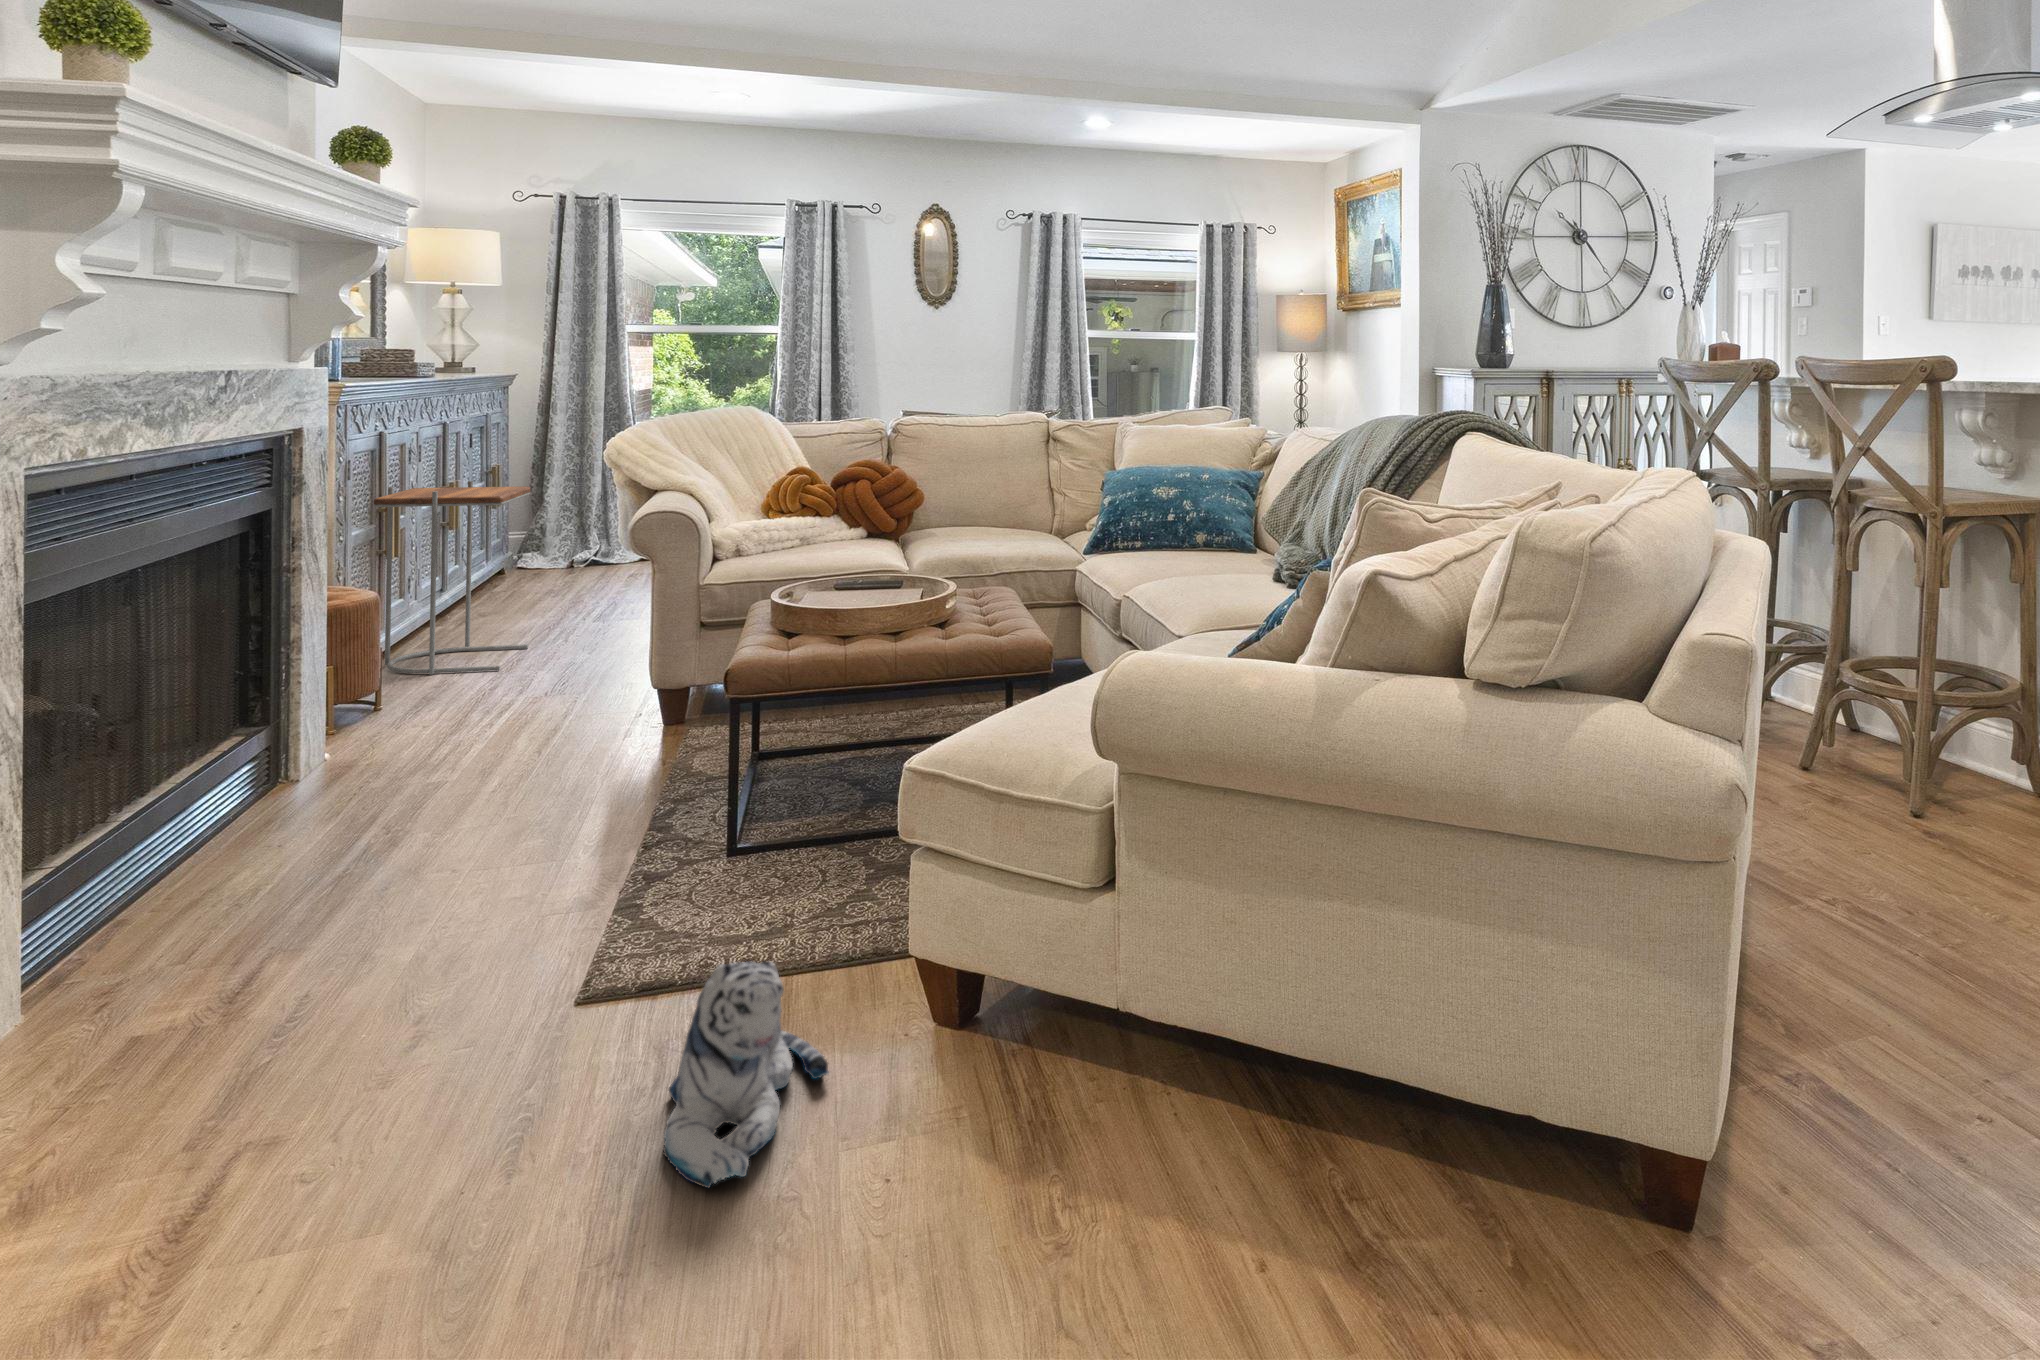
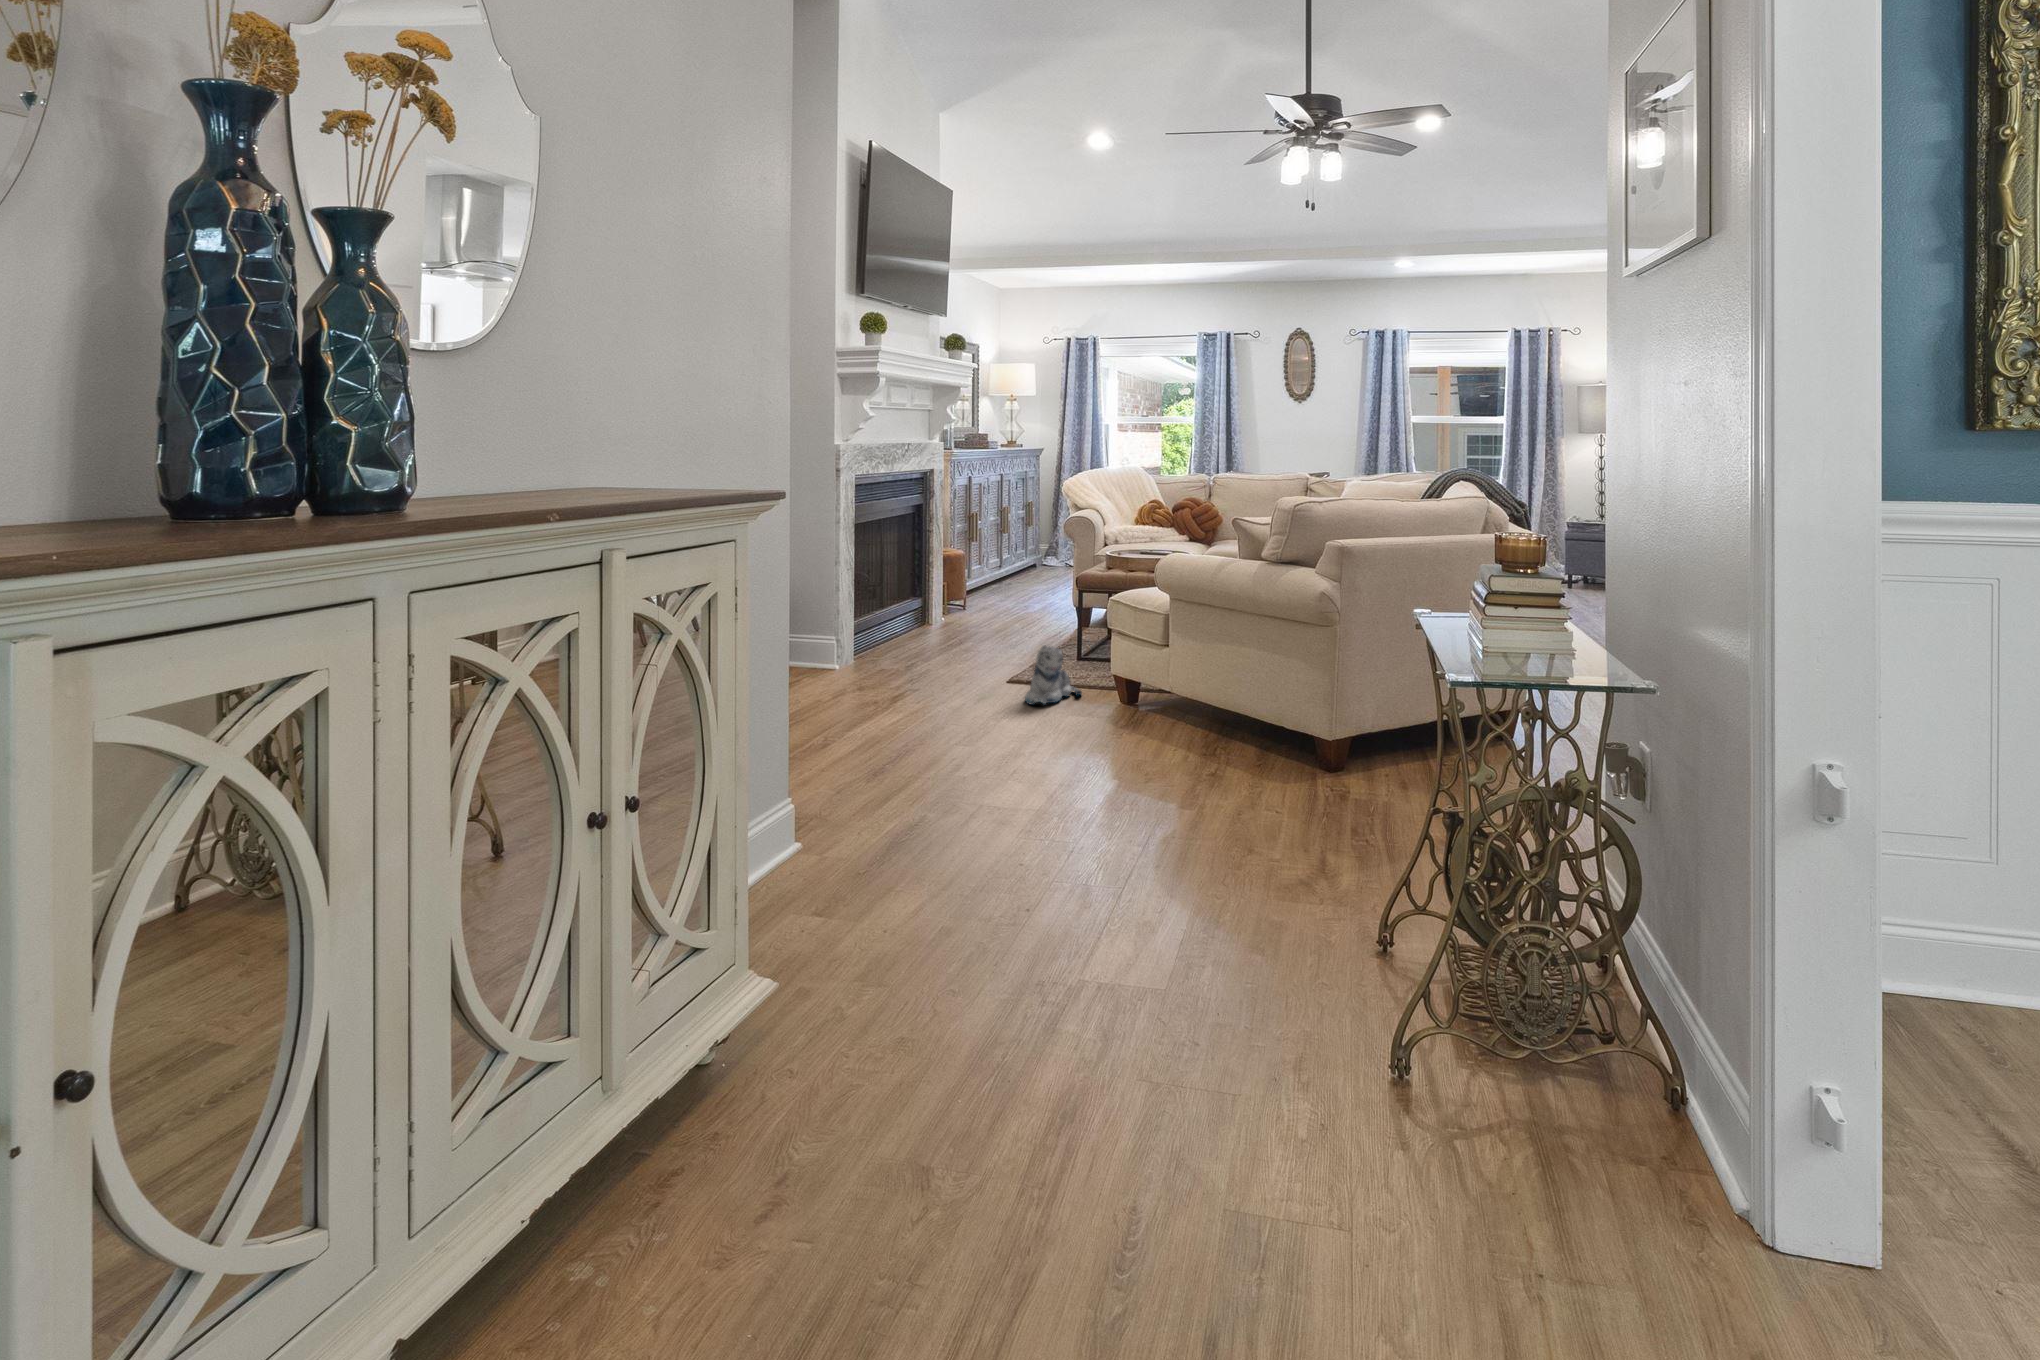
side table: present [374,481,530,675] -> none [964,504,1037,602]

